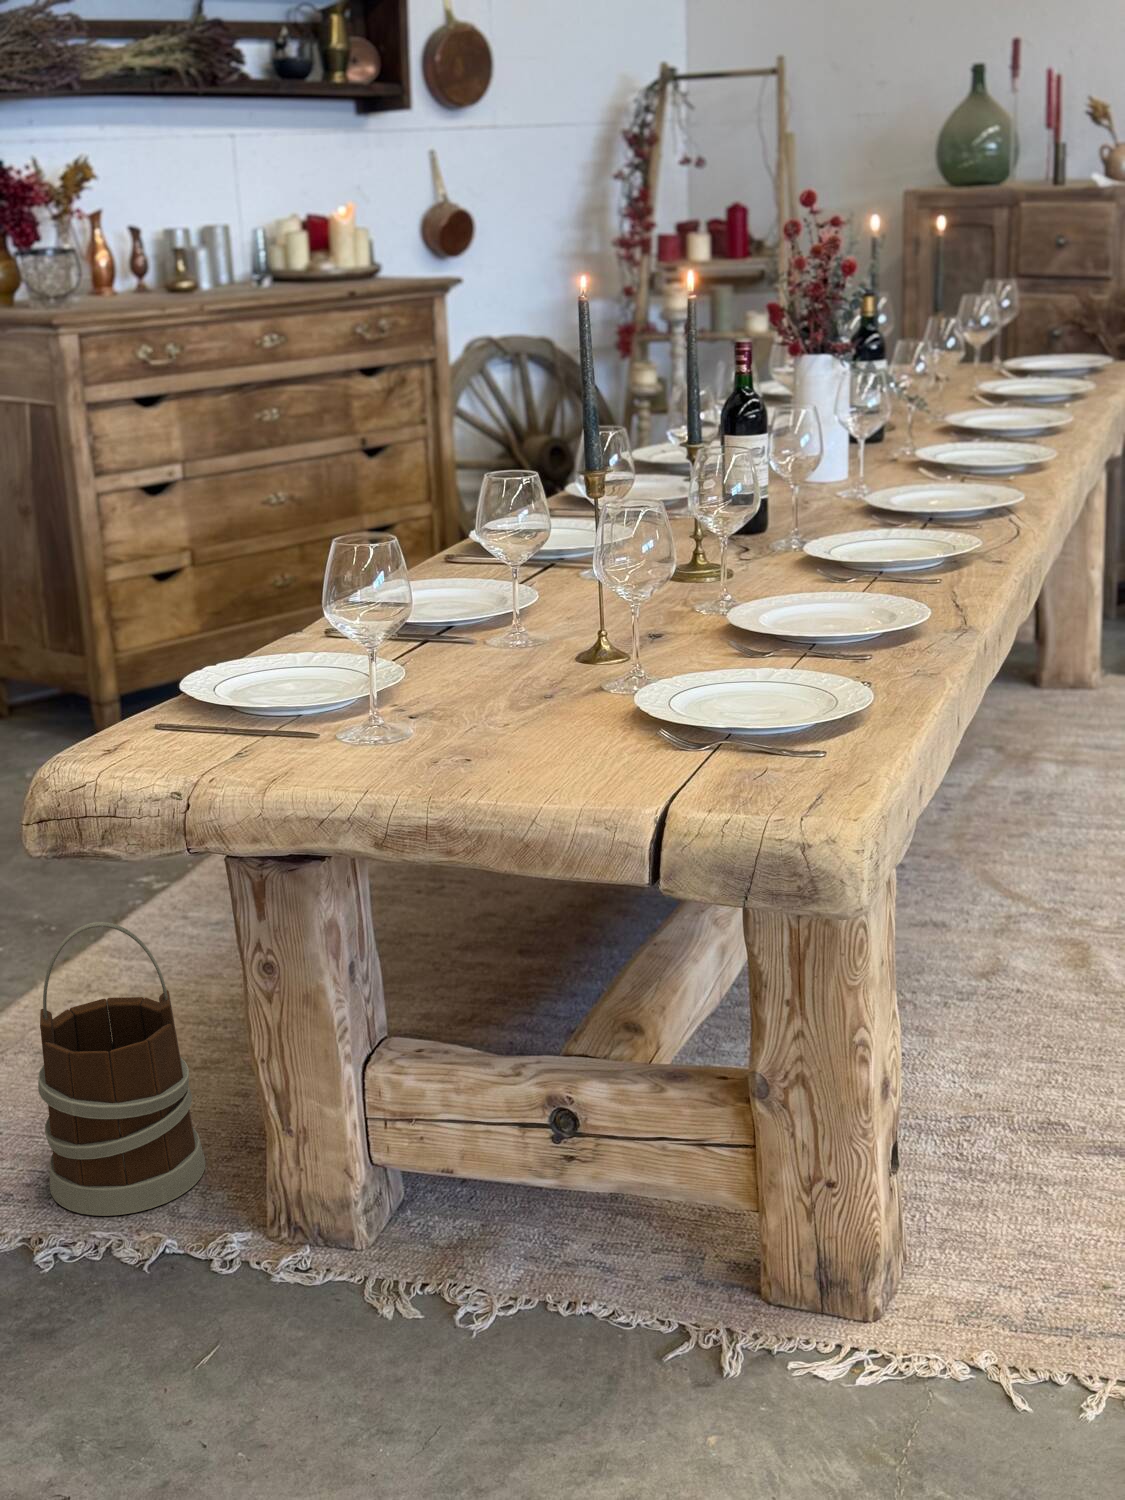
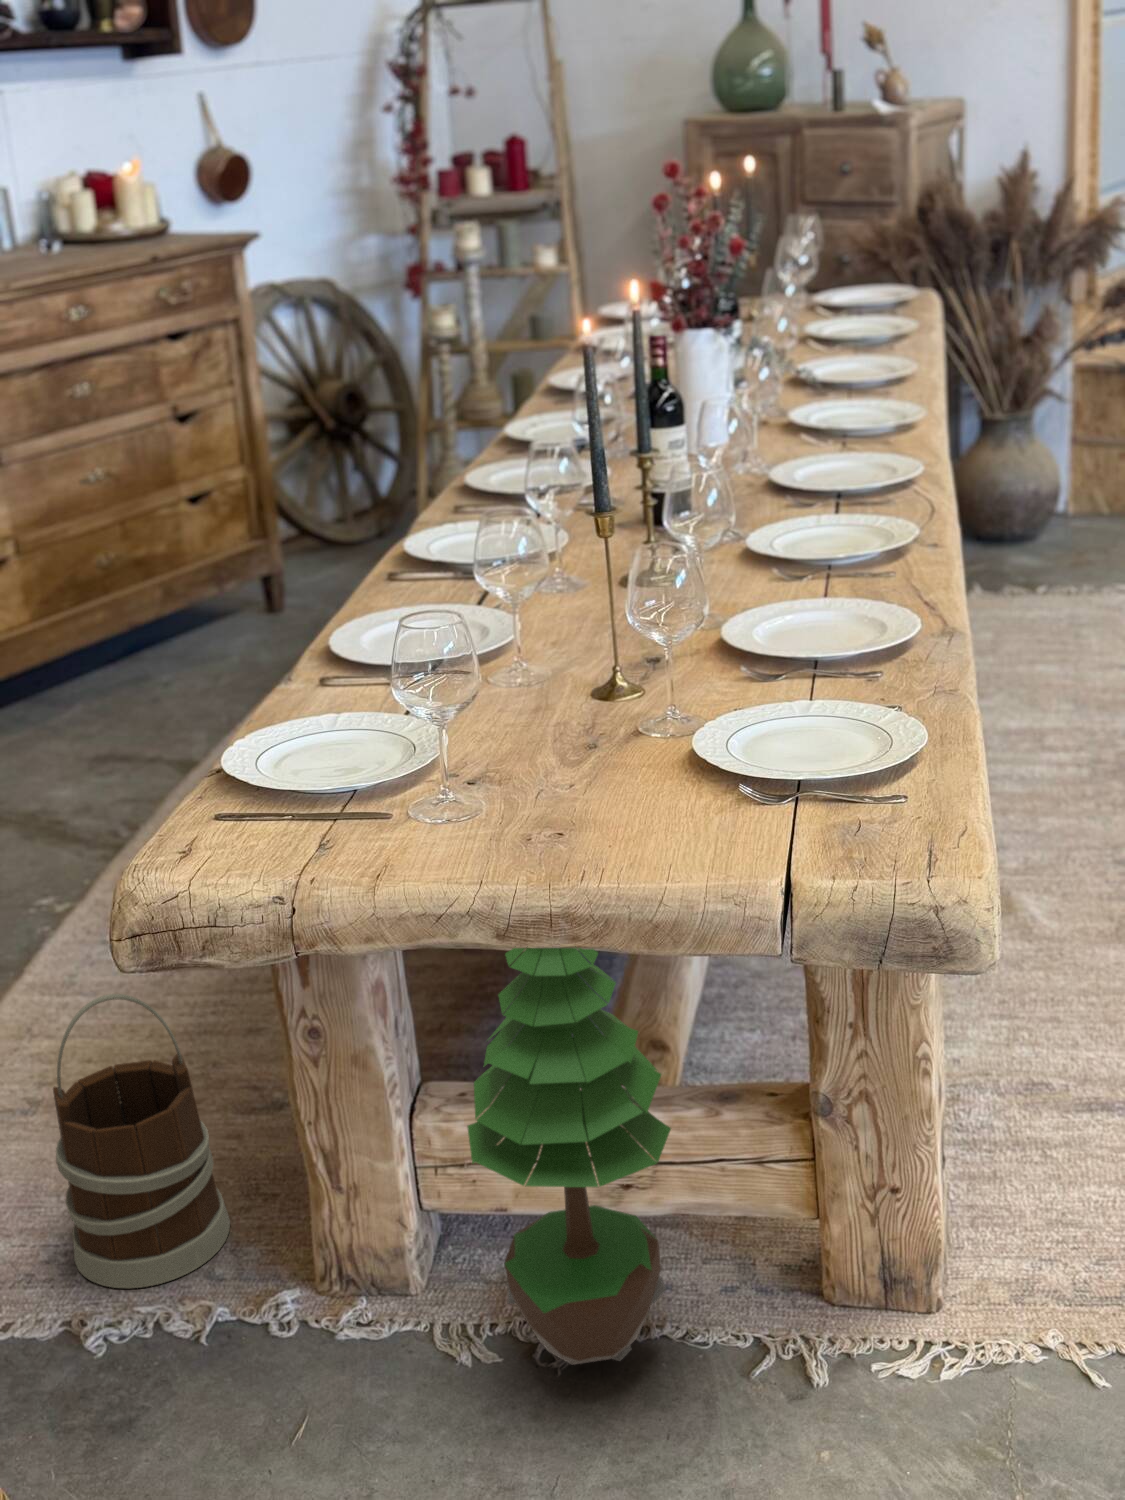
potted tree: none [391,805,601,1327] -> present [468,946,671,1365]

